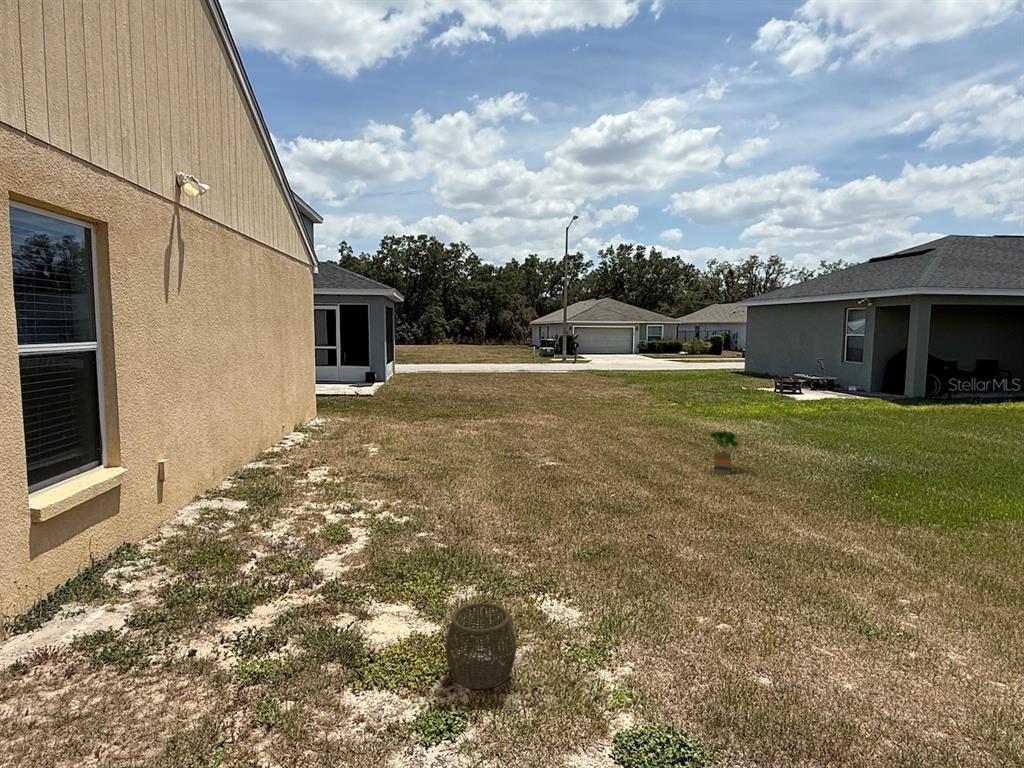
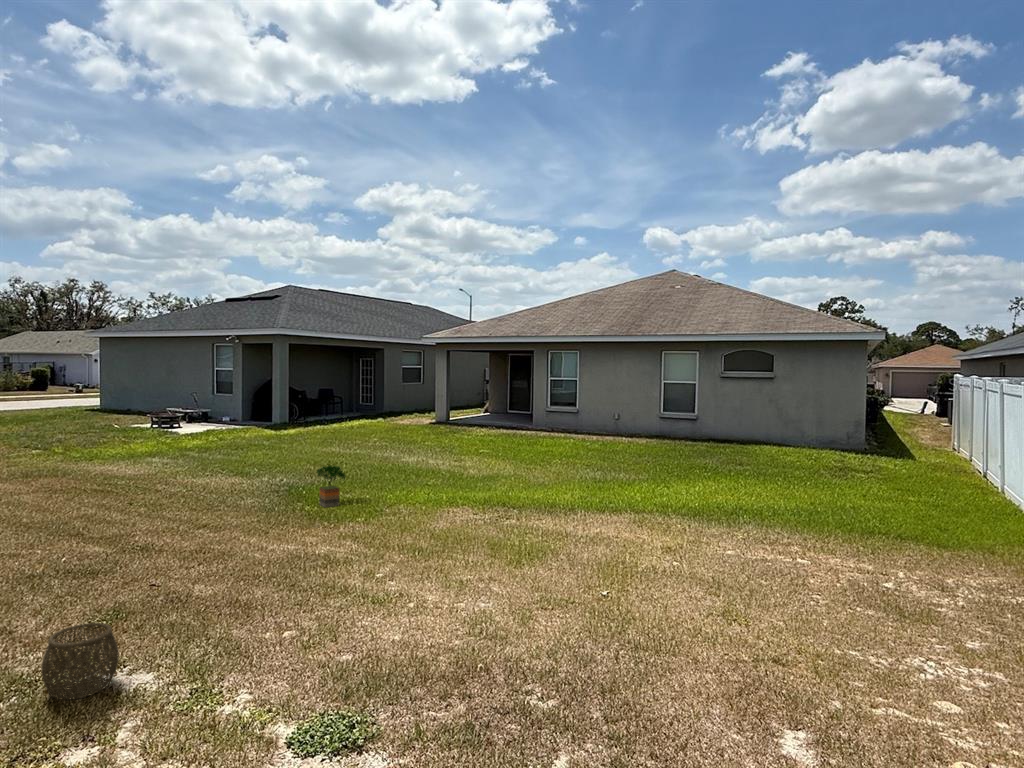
potted tree: present [710,431,739,474] -> present [317,465,346,507]

